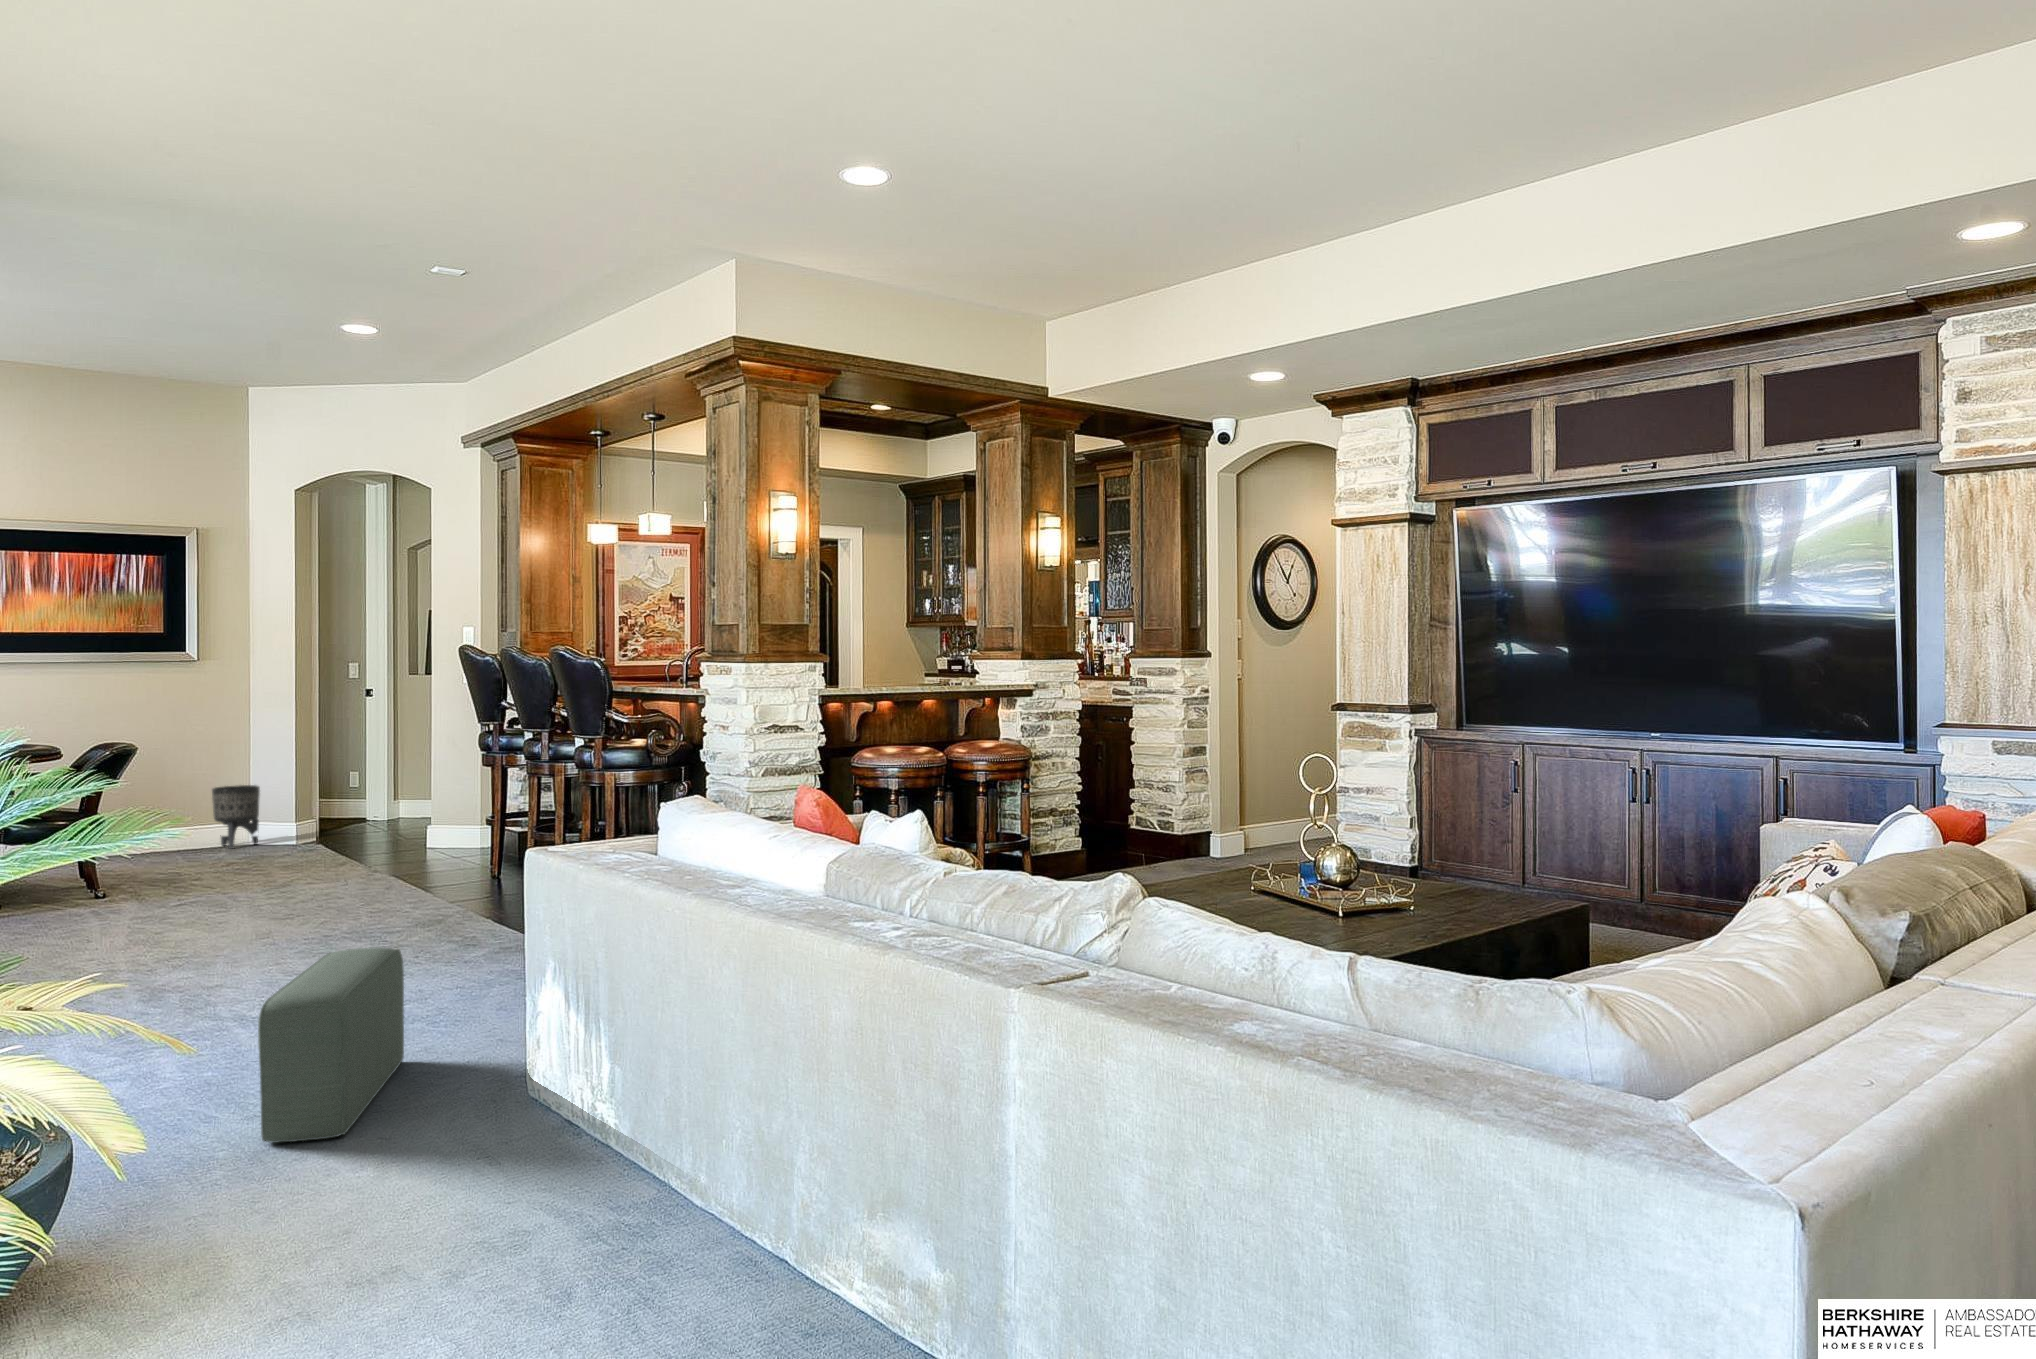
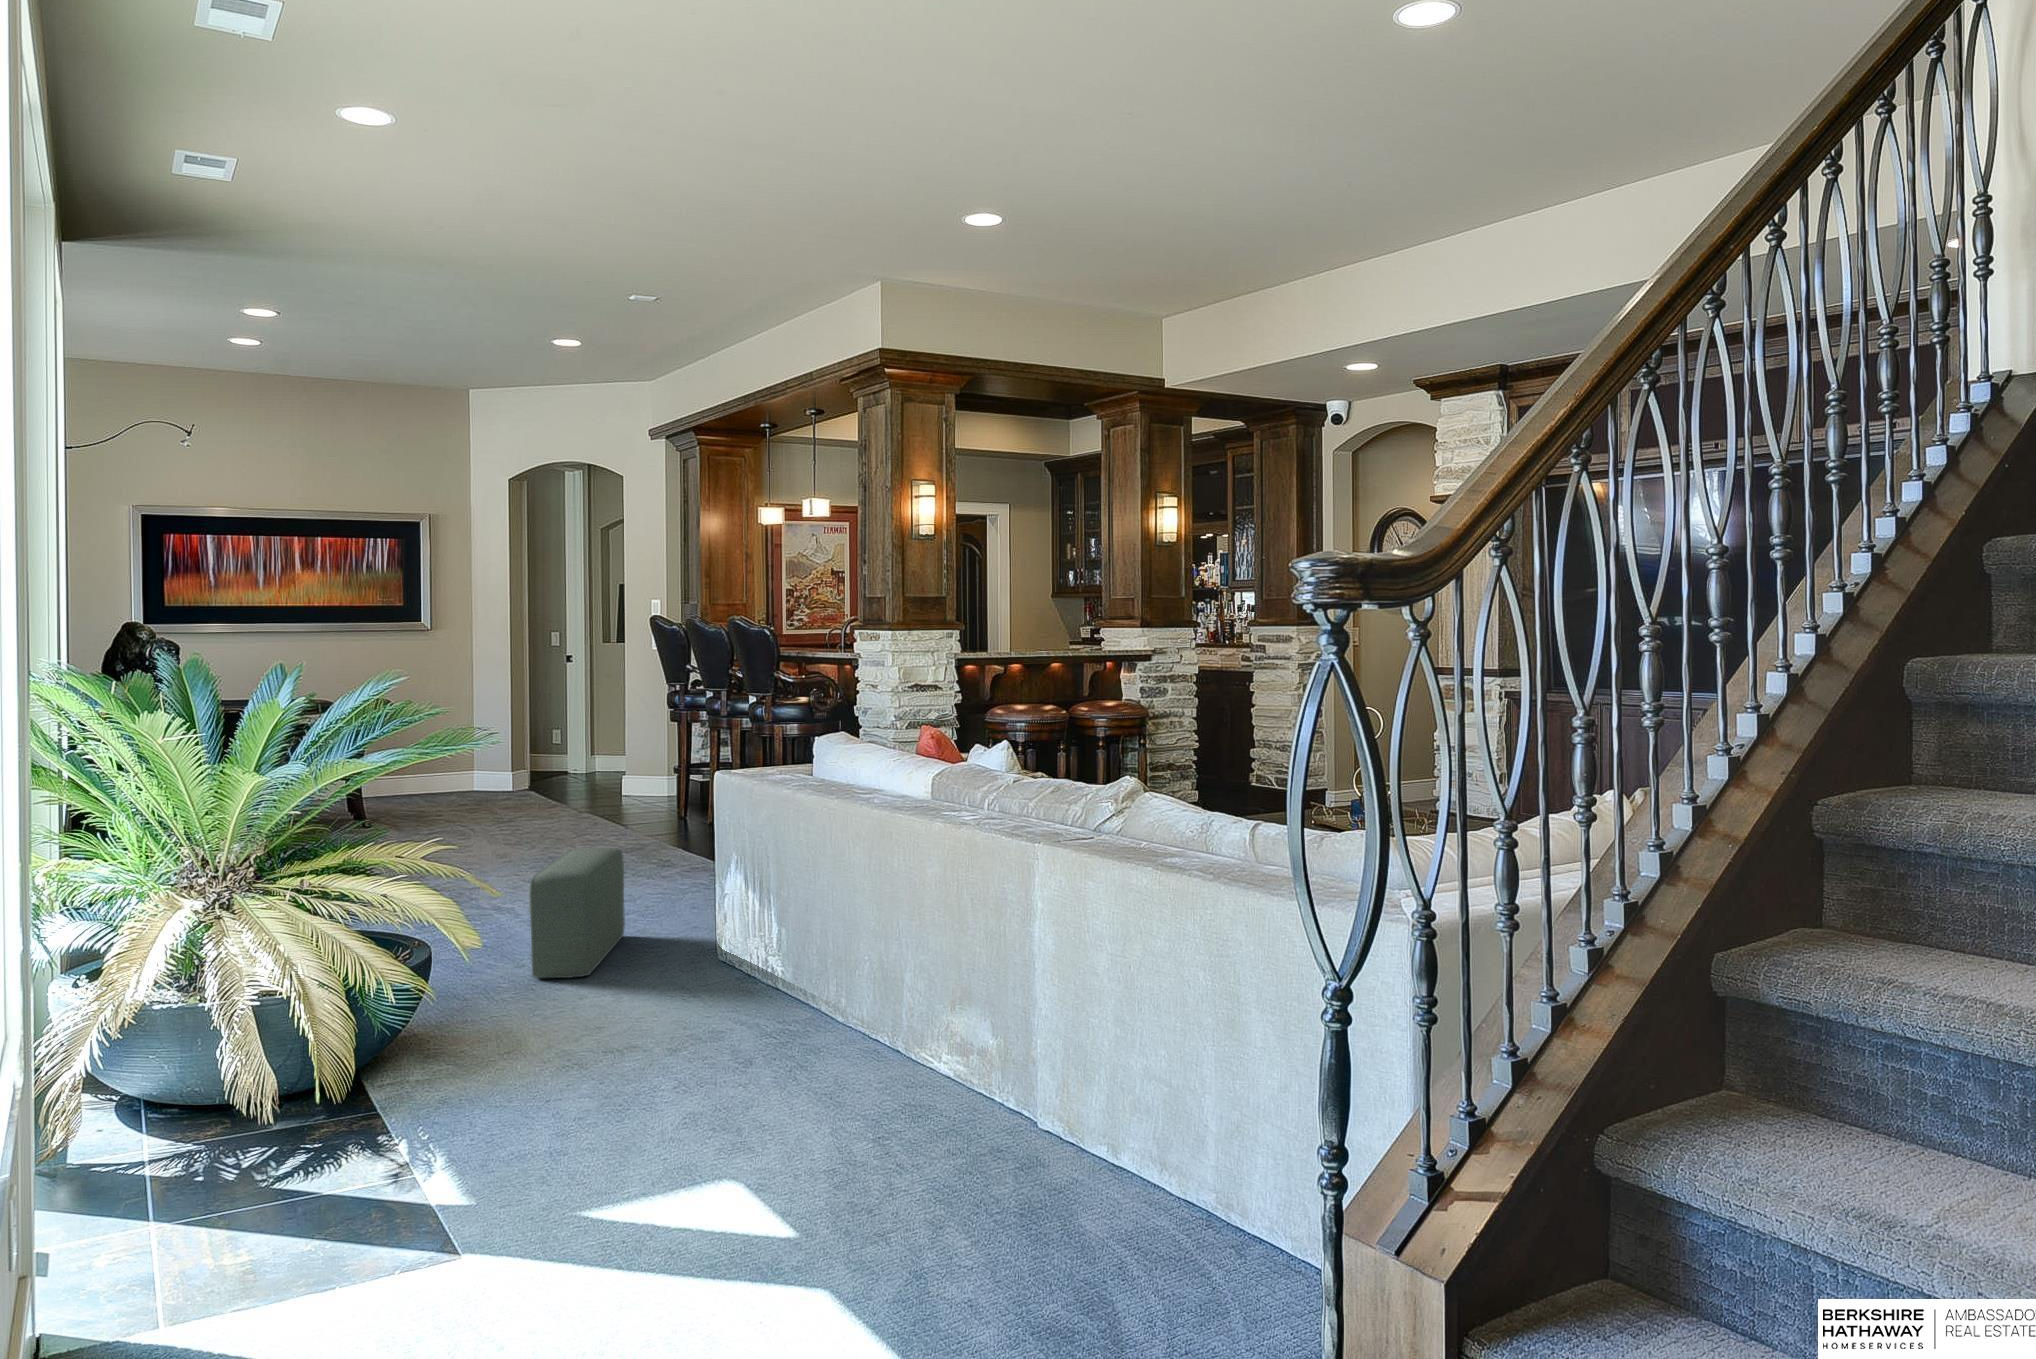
planter: present [212,785,260,849] -> none [444,739,483,793]

